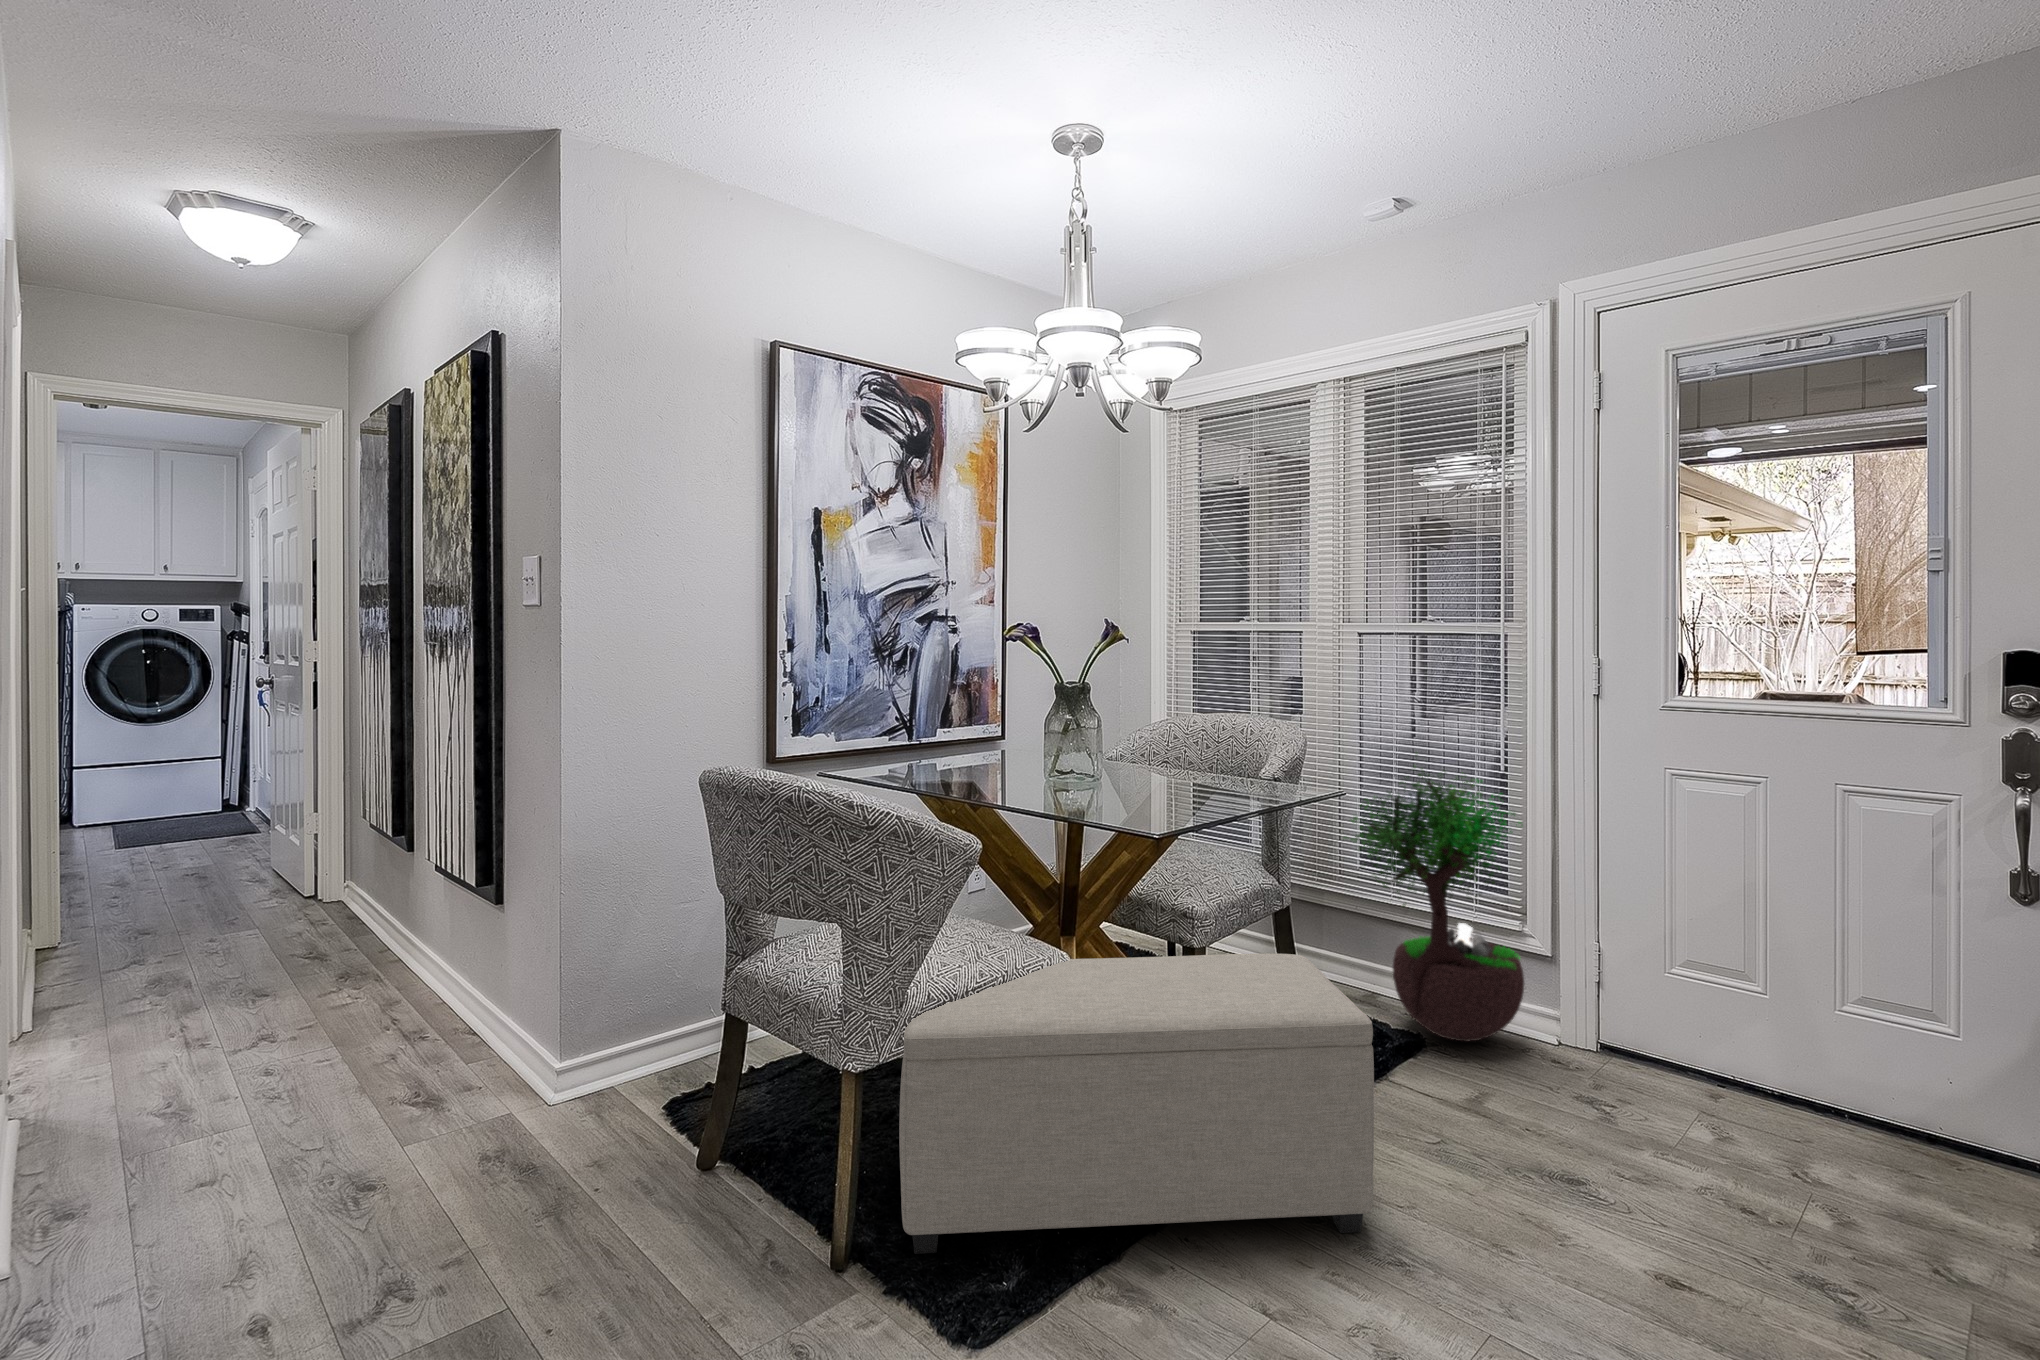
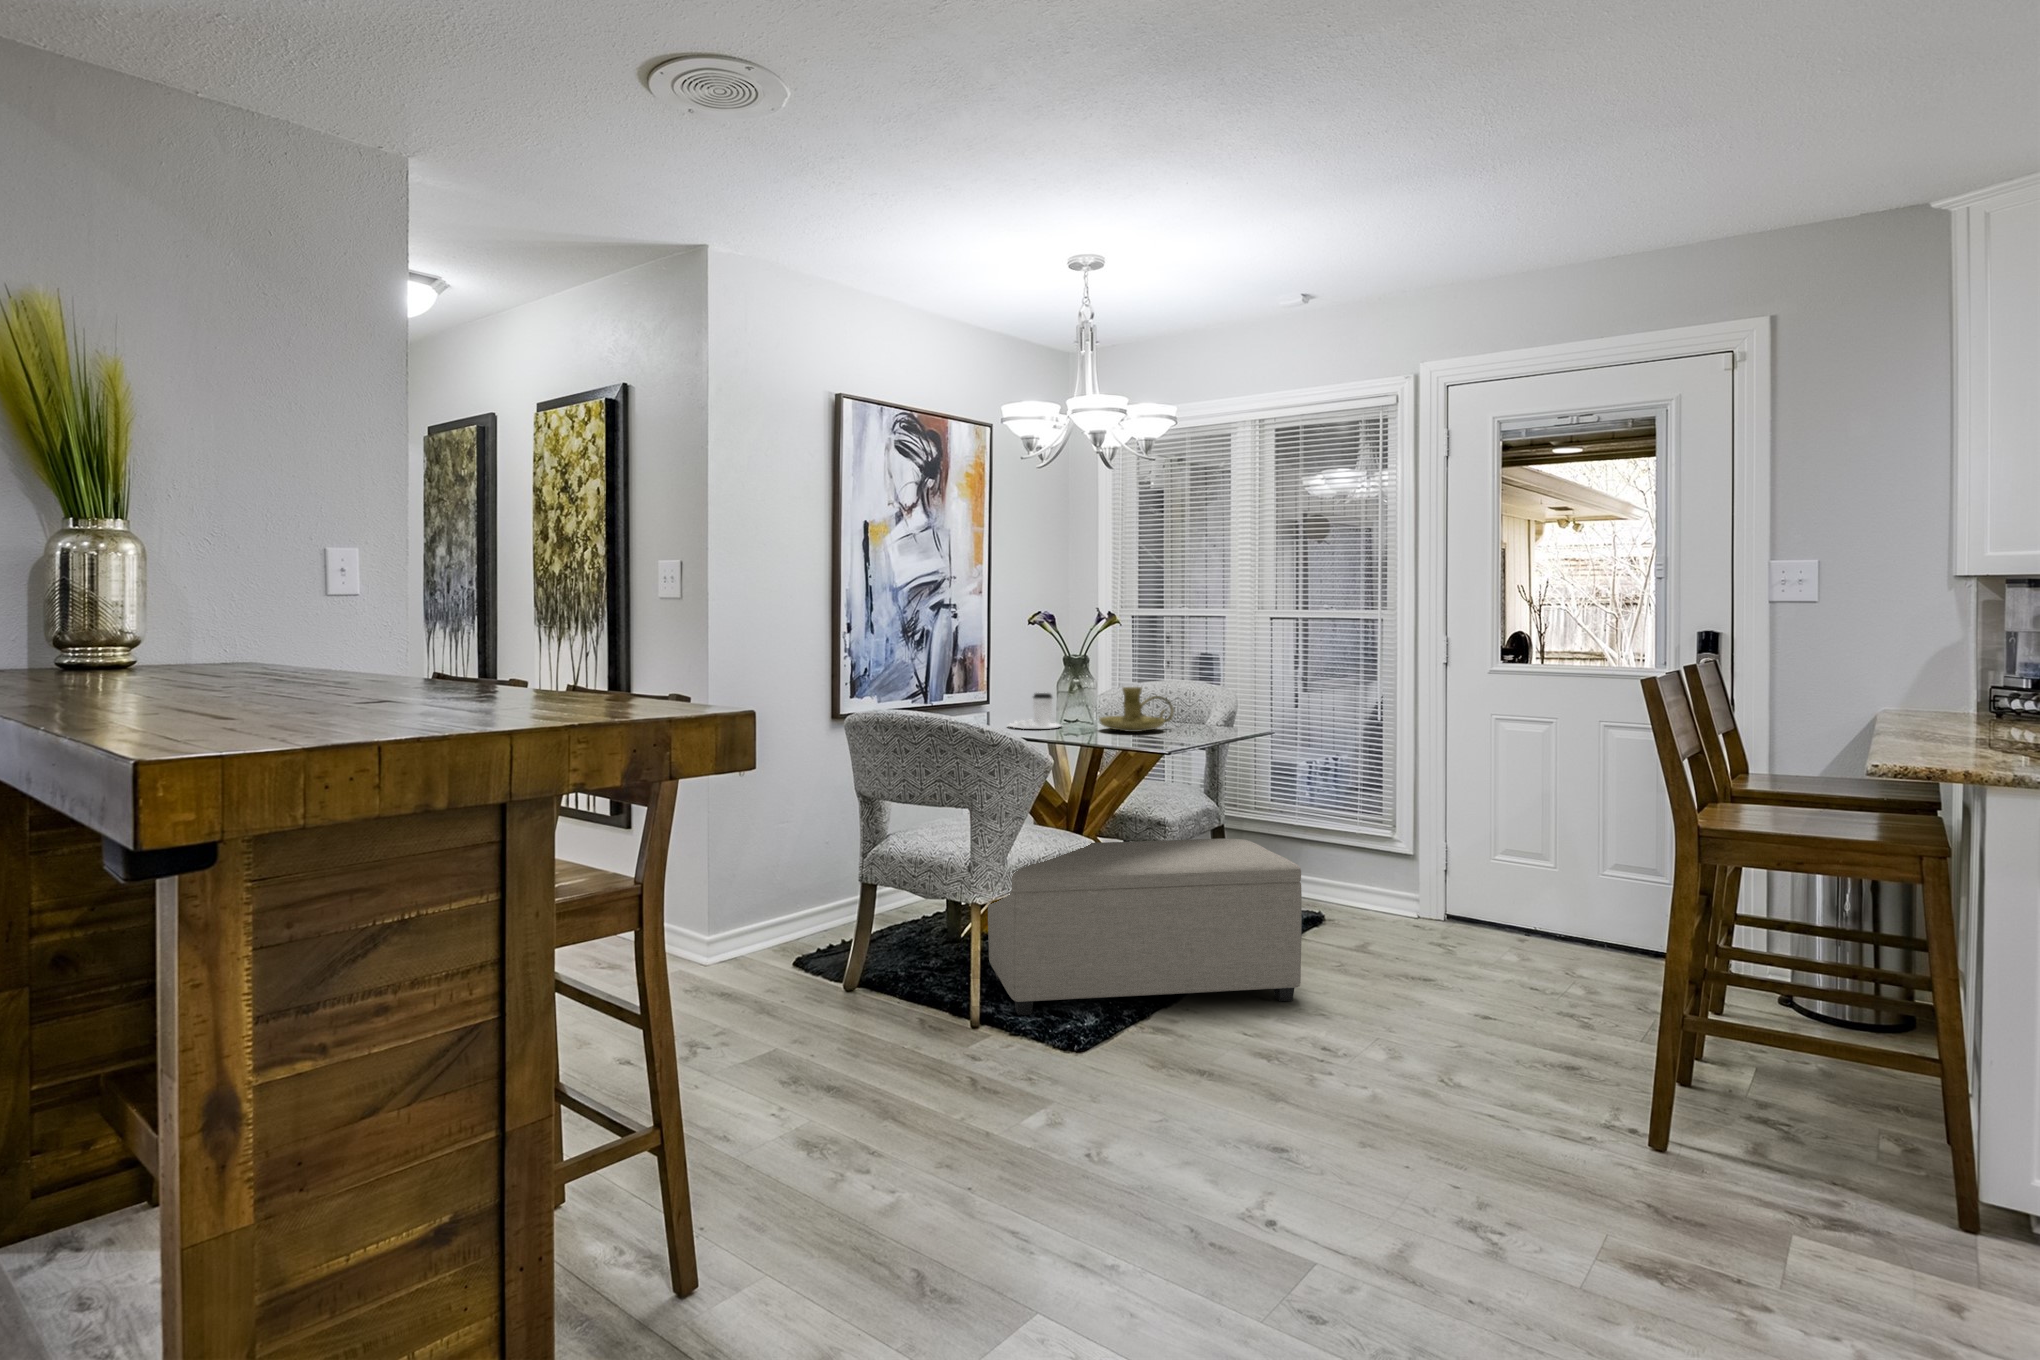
candle holder: none [1099,726,1206,789] -> present [1099,687,1174,732]
coffee cup: none [981,733,1057,784] -> present [1009,693,1061,729]
potted tree: present [1345,766,1524,1041] -> none [1266,706,1394,915]

